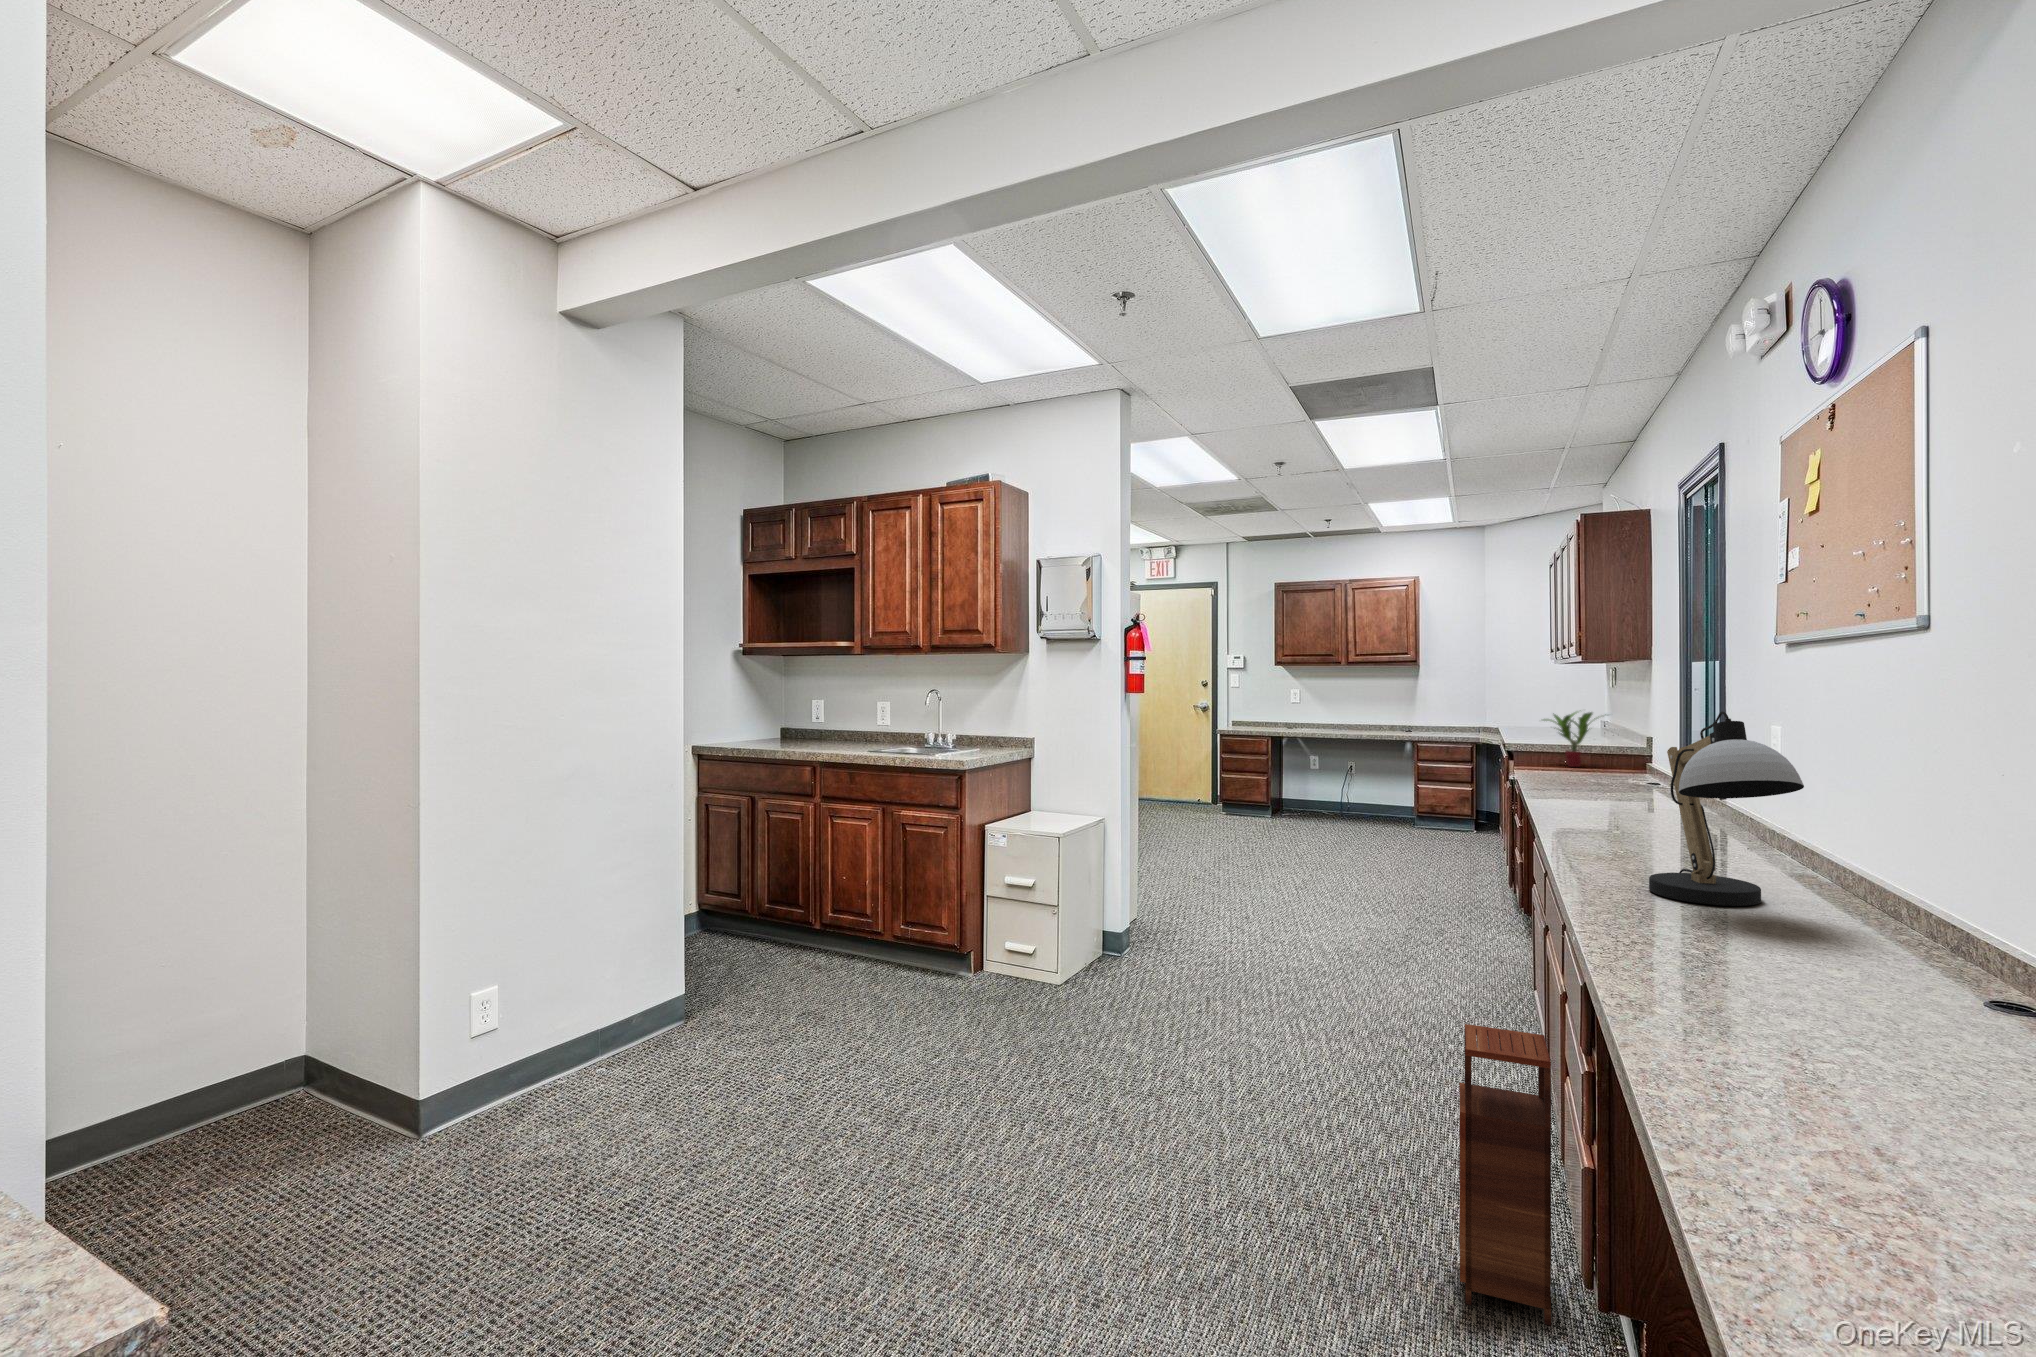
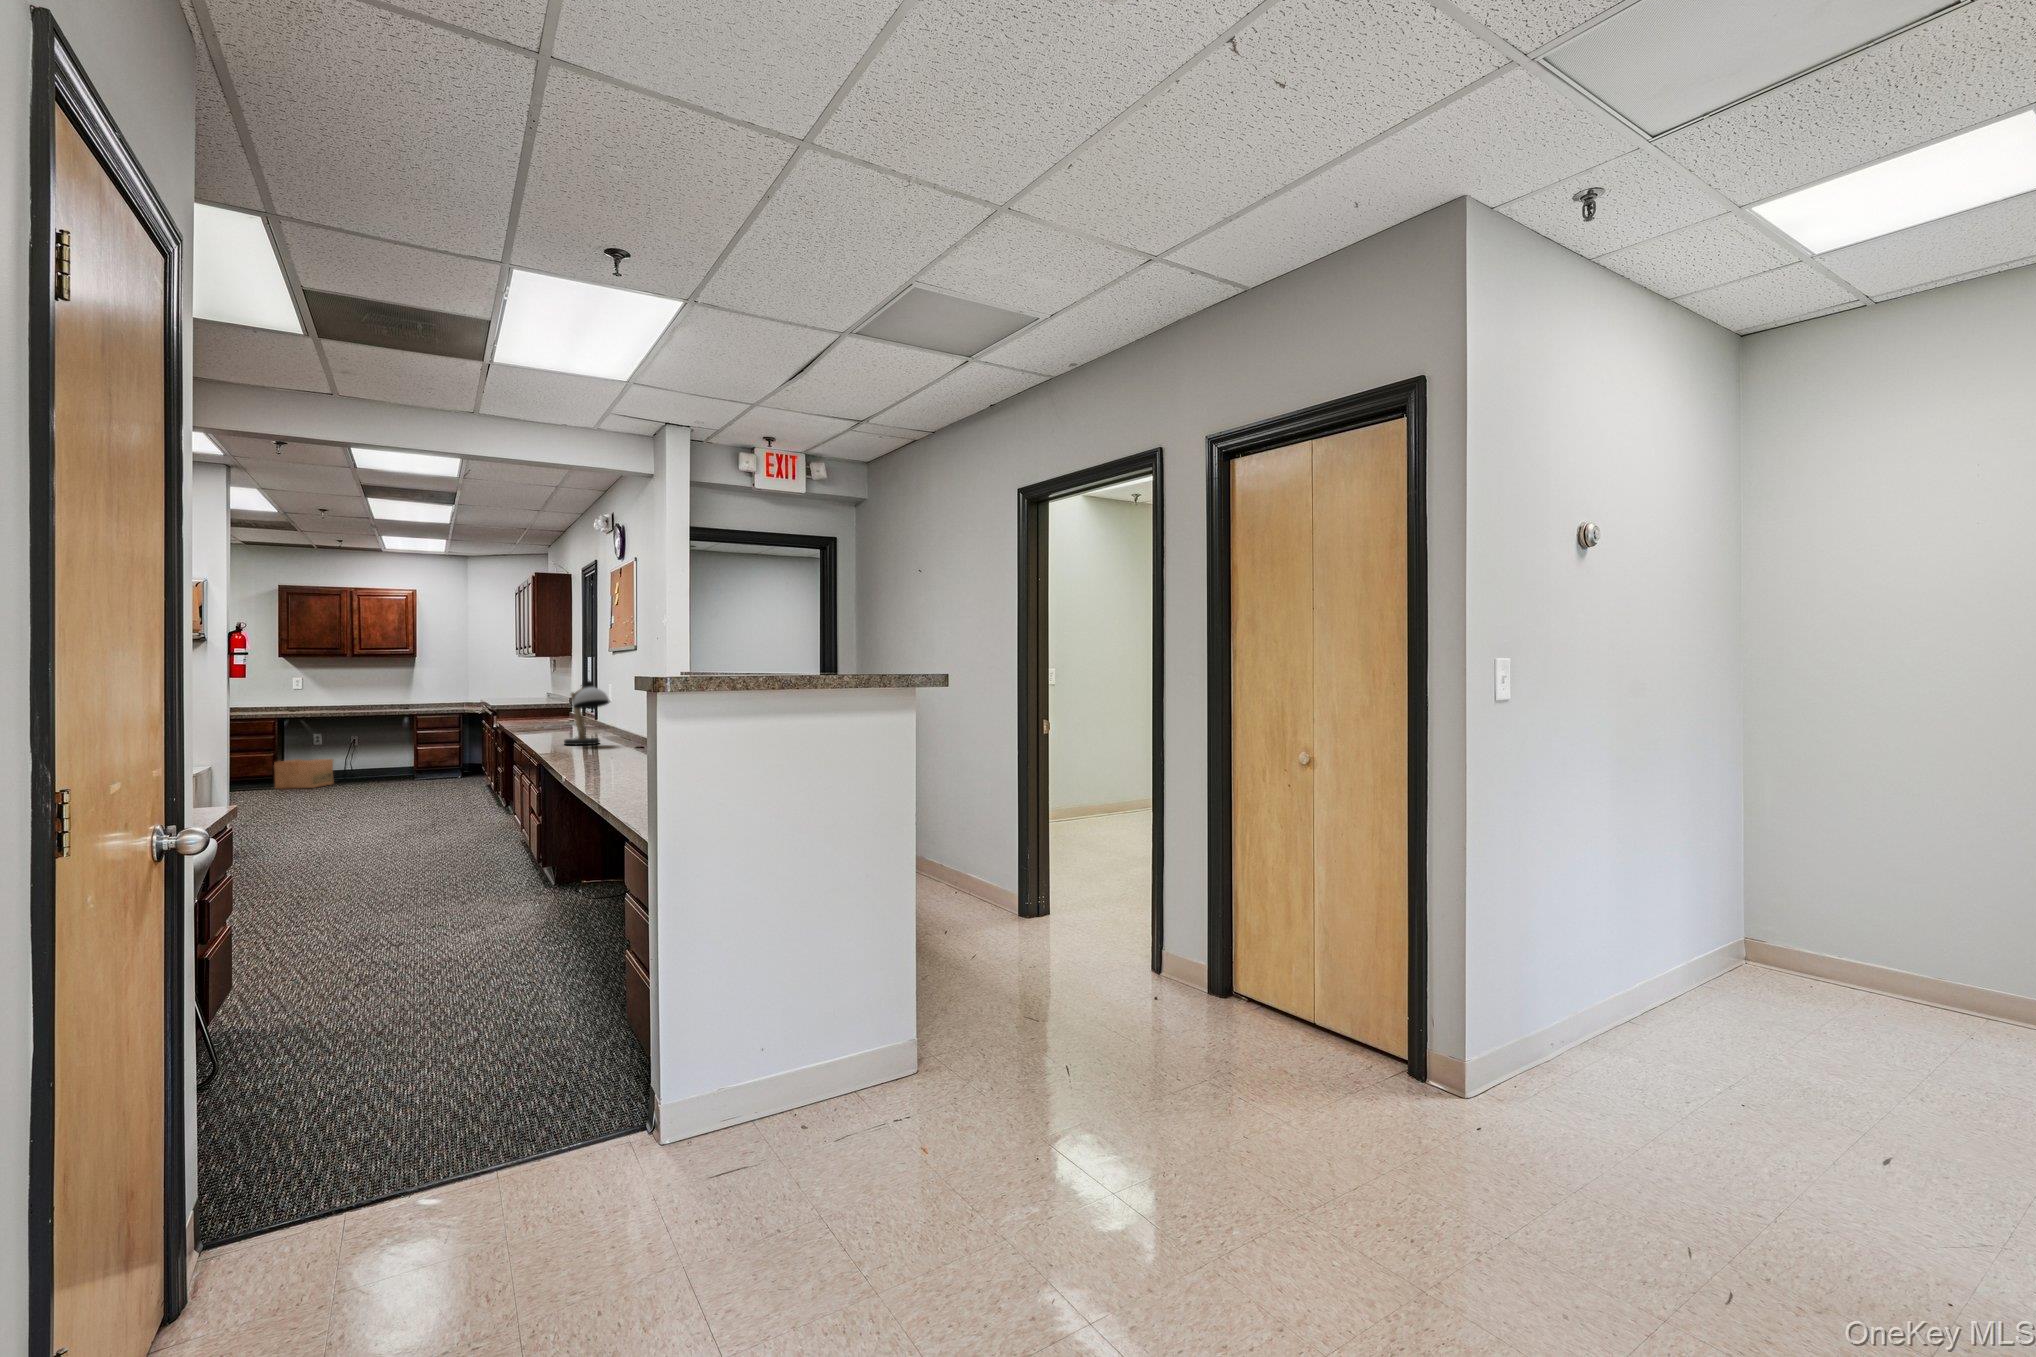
potted plant: present [1543,712,1595,767] -> none [512,685,552,717]
cardboard box: none [1265,786,1326,825] -> present [274,759,333,789]
storage cabinet: present [1459,1024,1551,1326] -> none [497,796,532,893]

